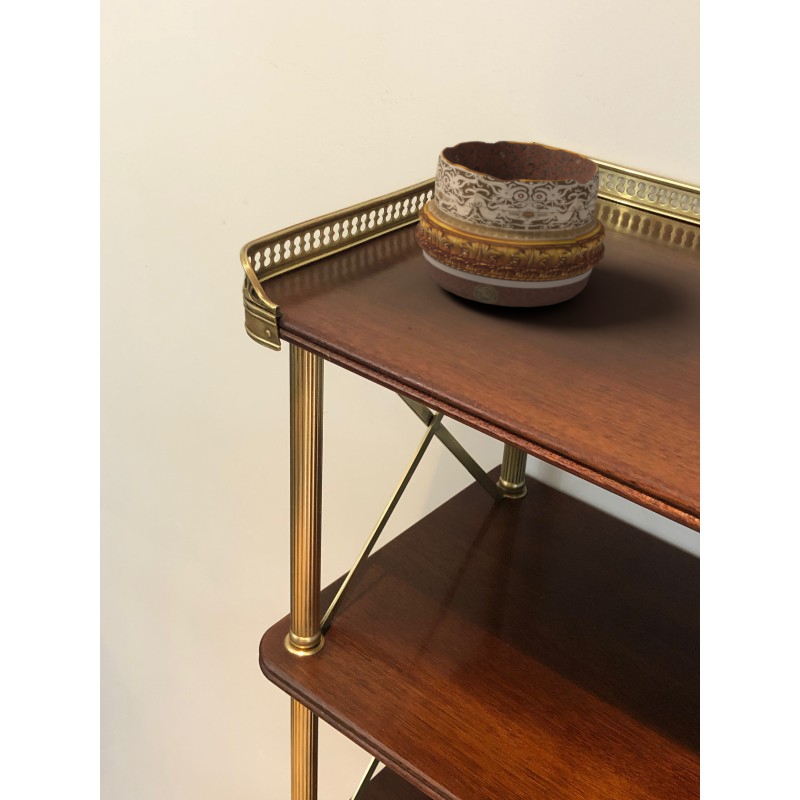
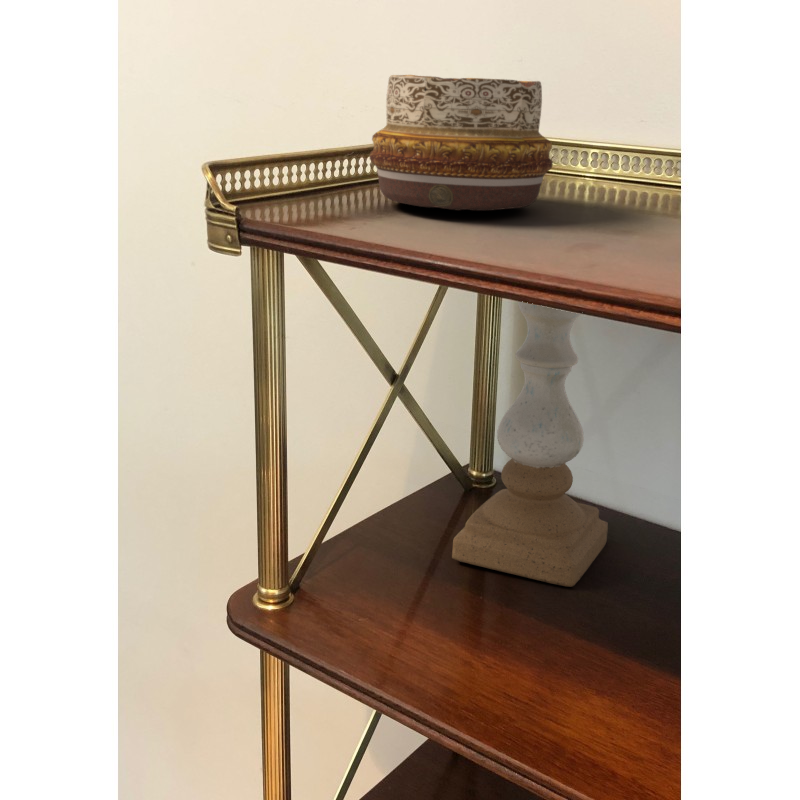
candle holder: none [477,327,660,644] -> present [452,301,608,587]

